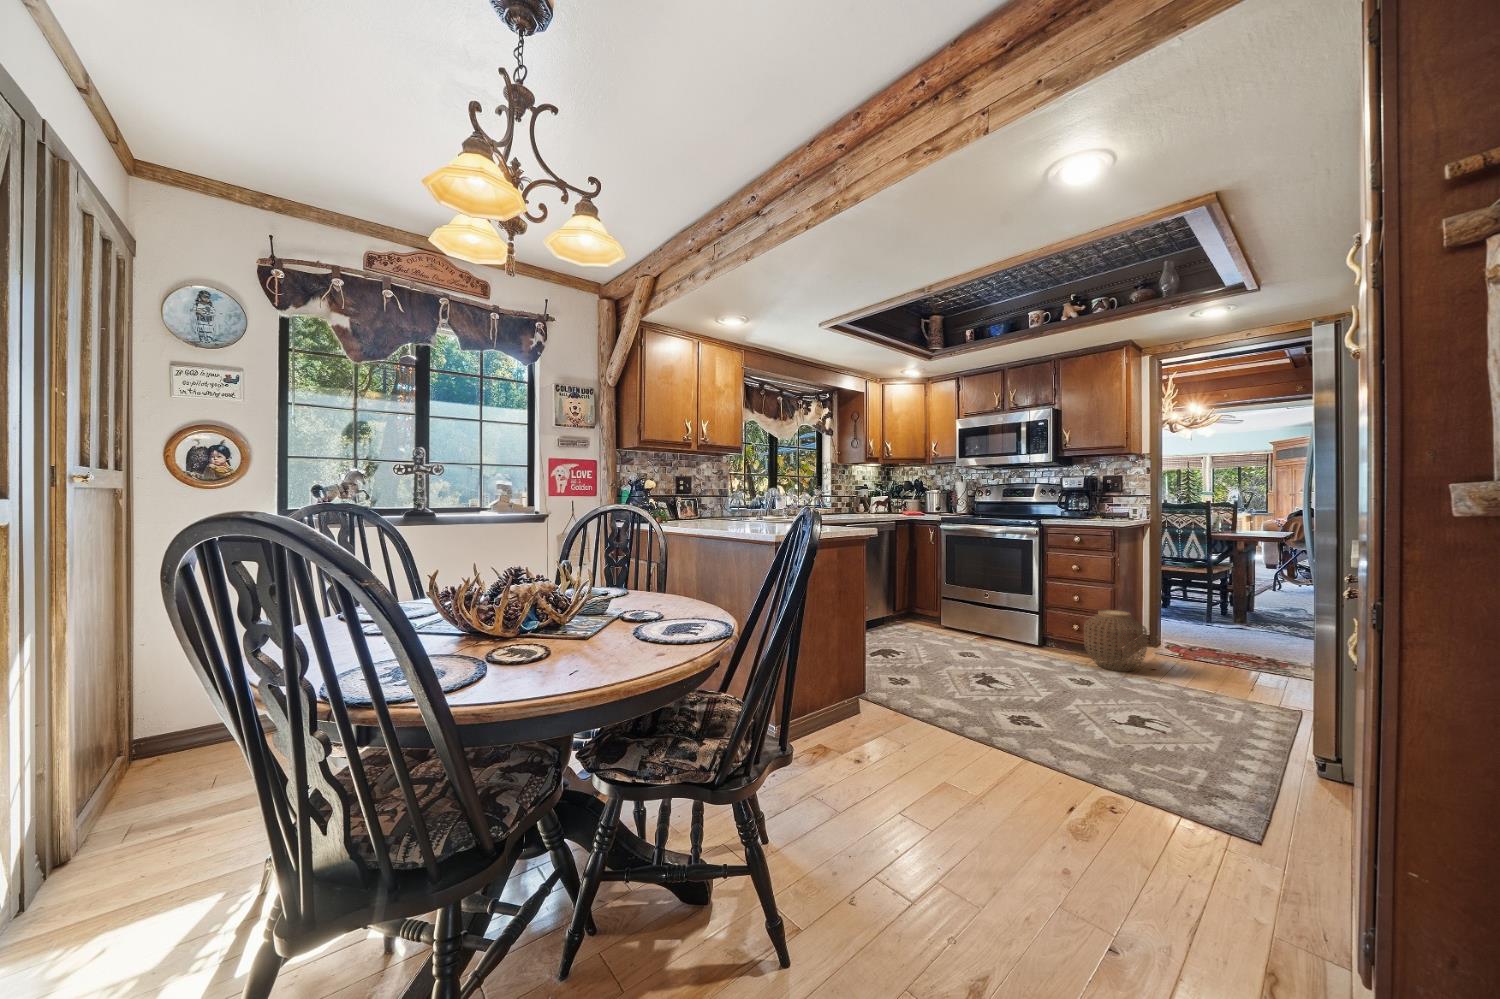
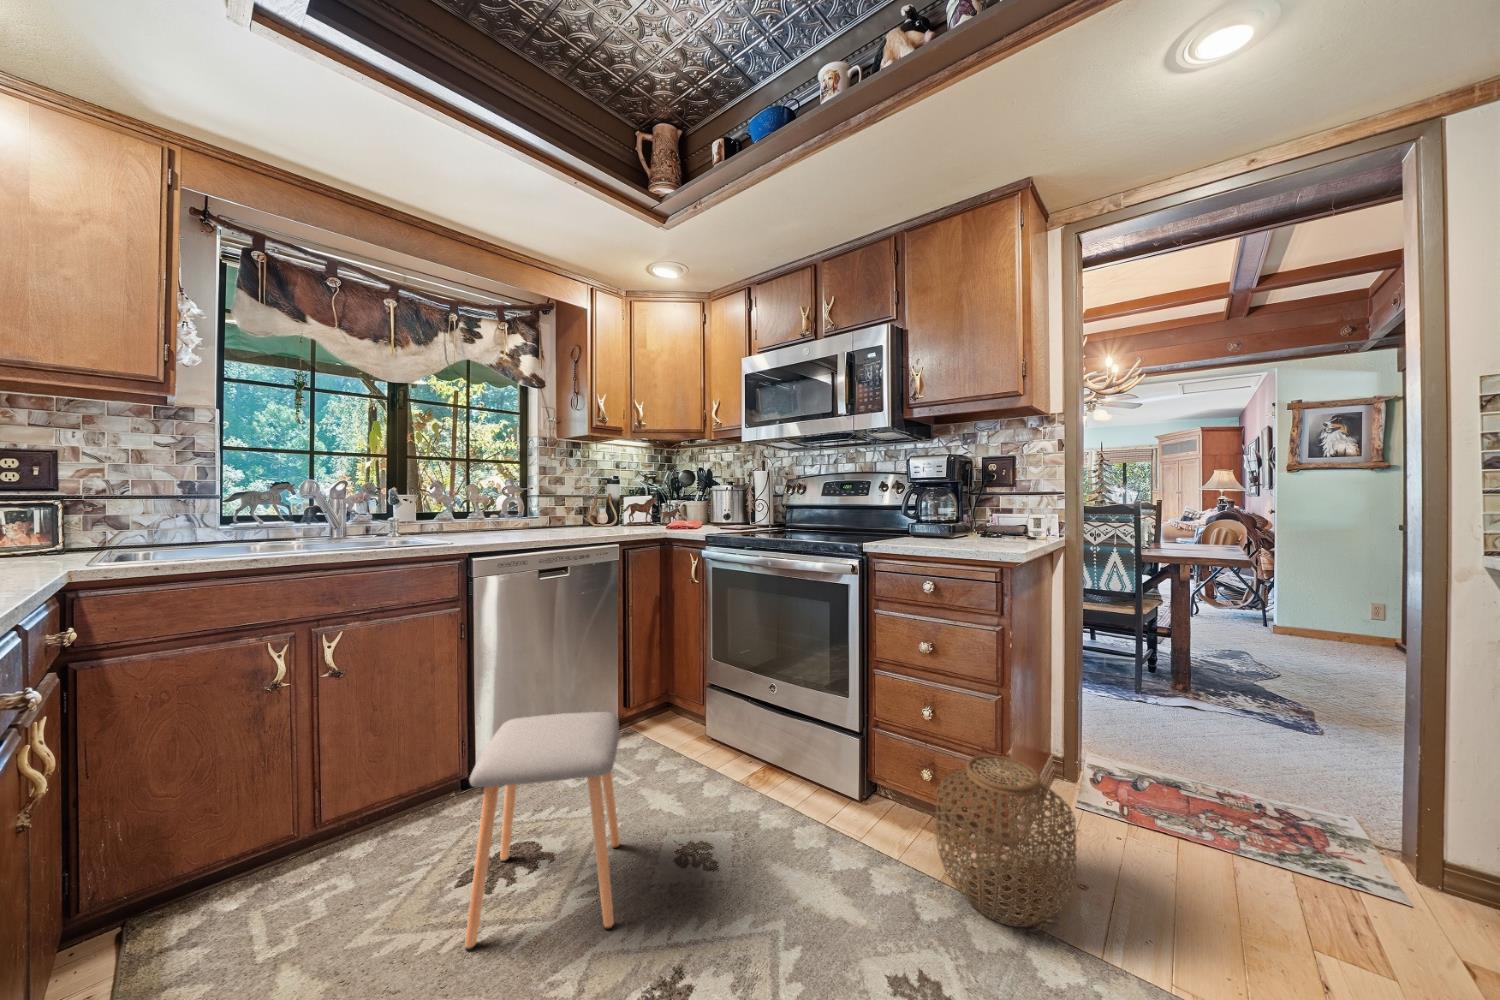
stool: none [884,590,952,665] -> present [465,712,620,950]

